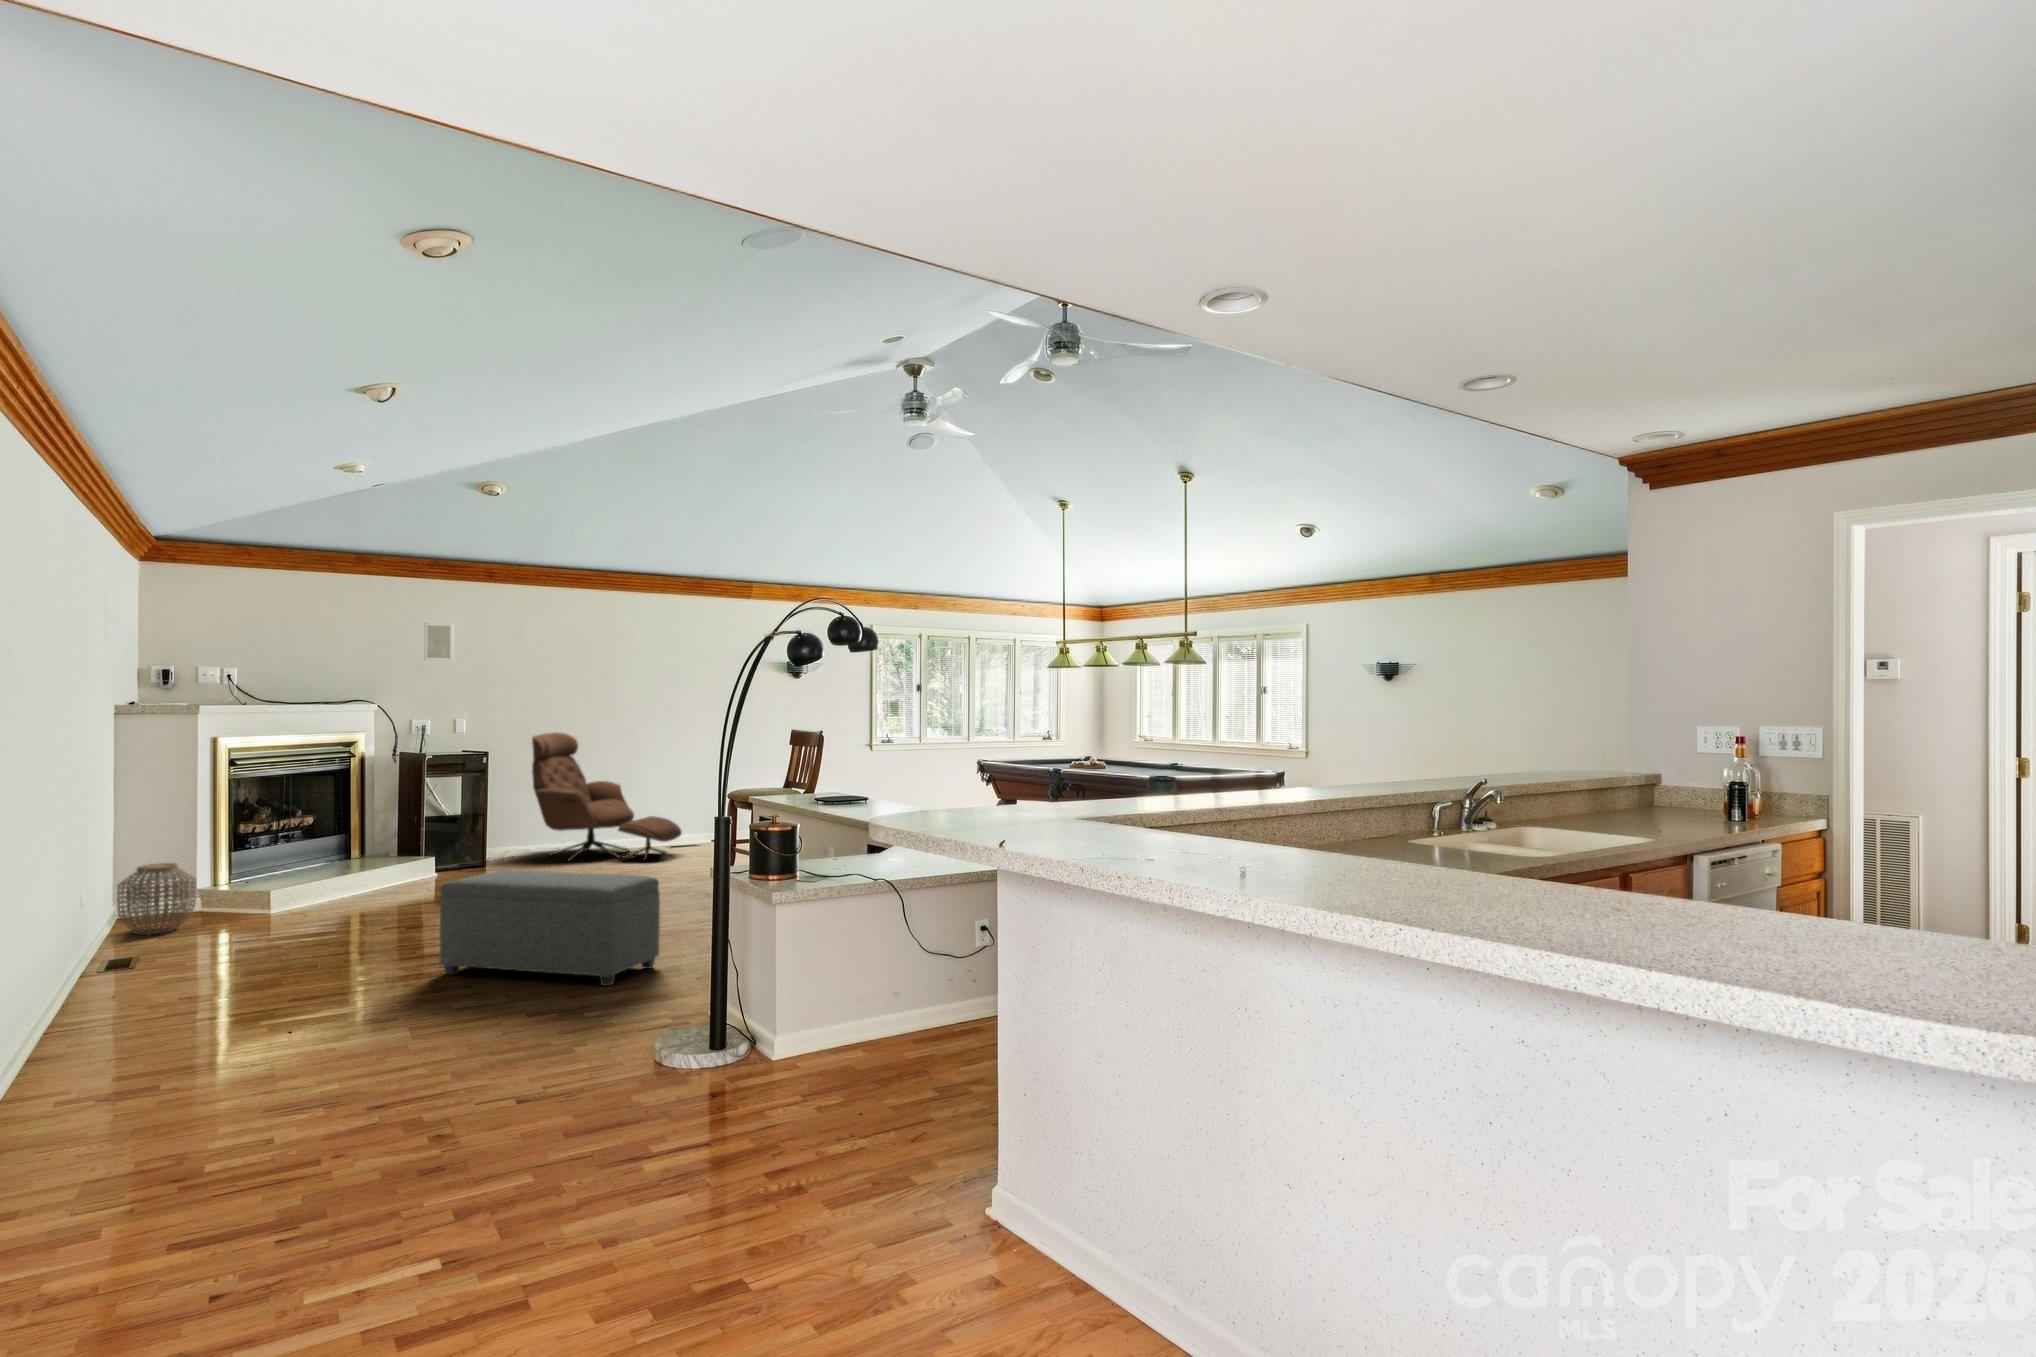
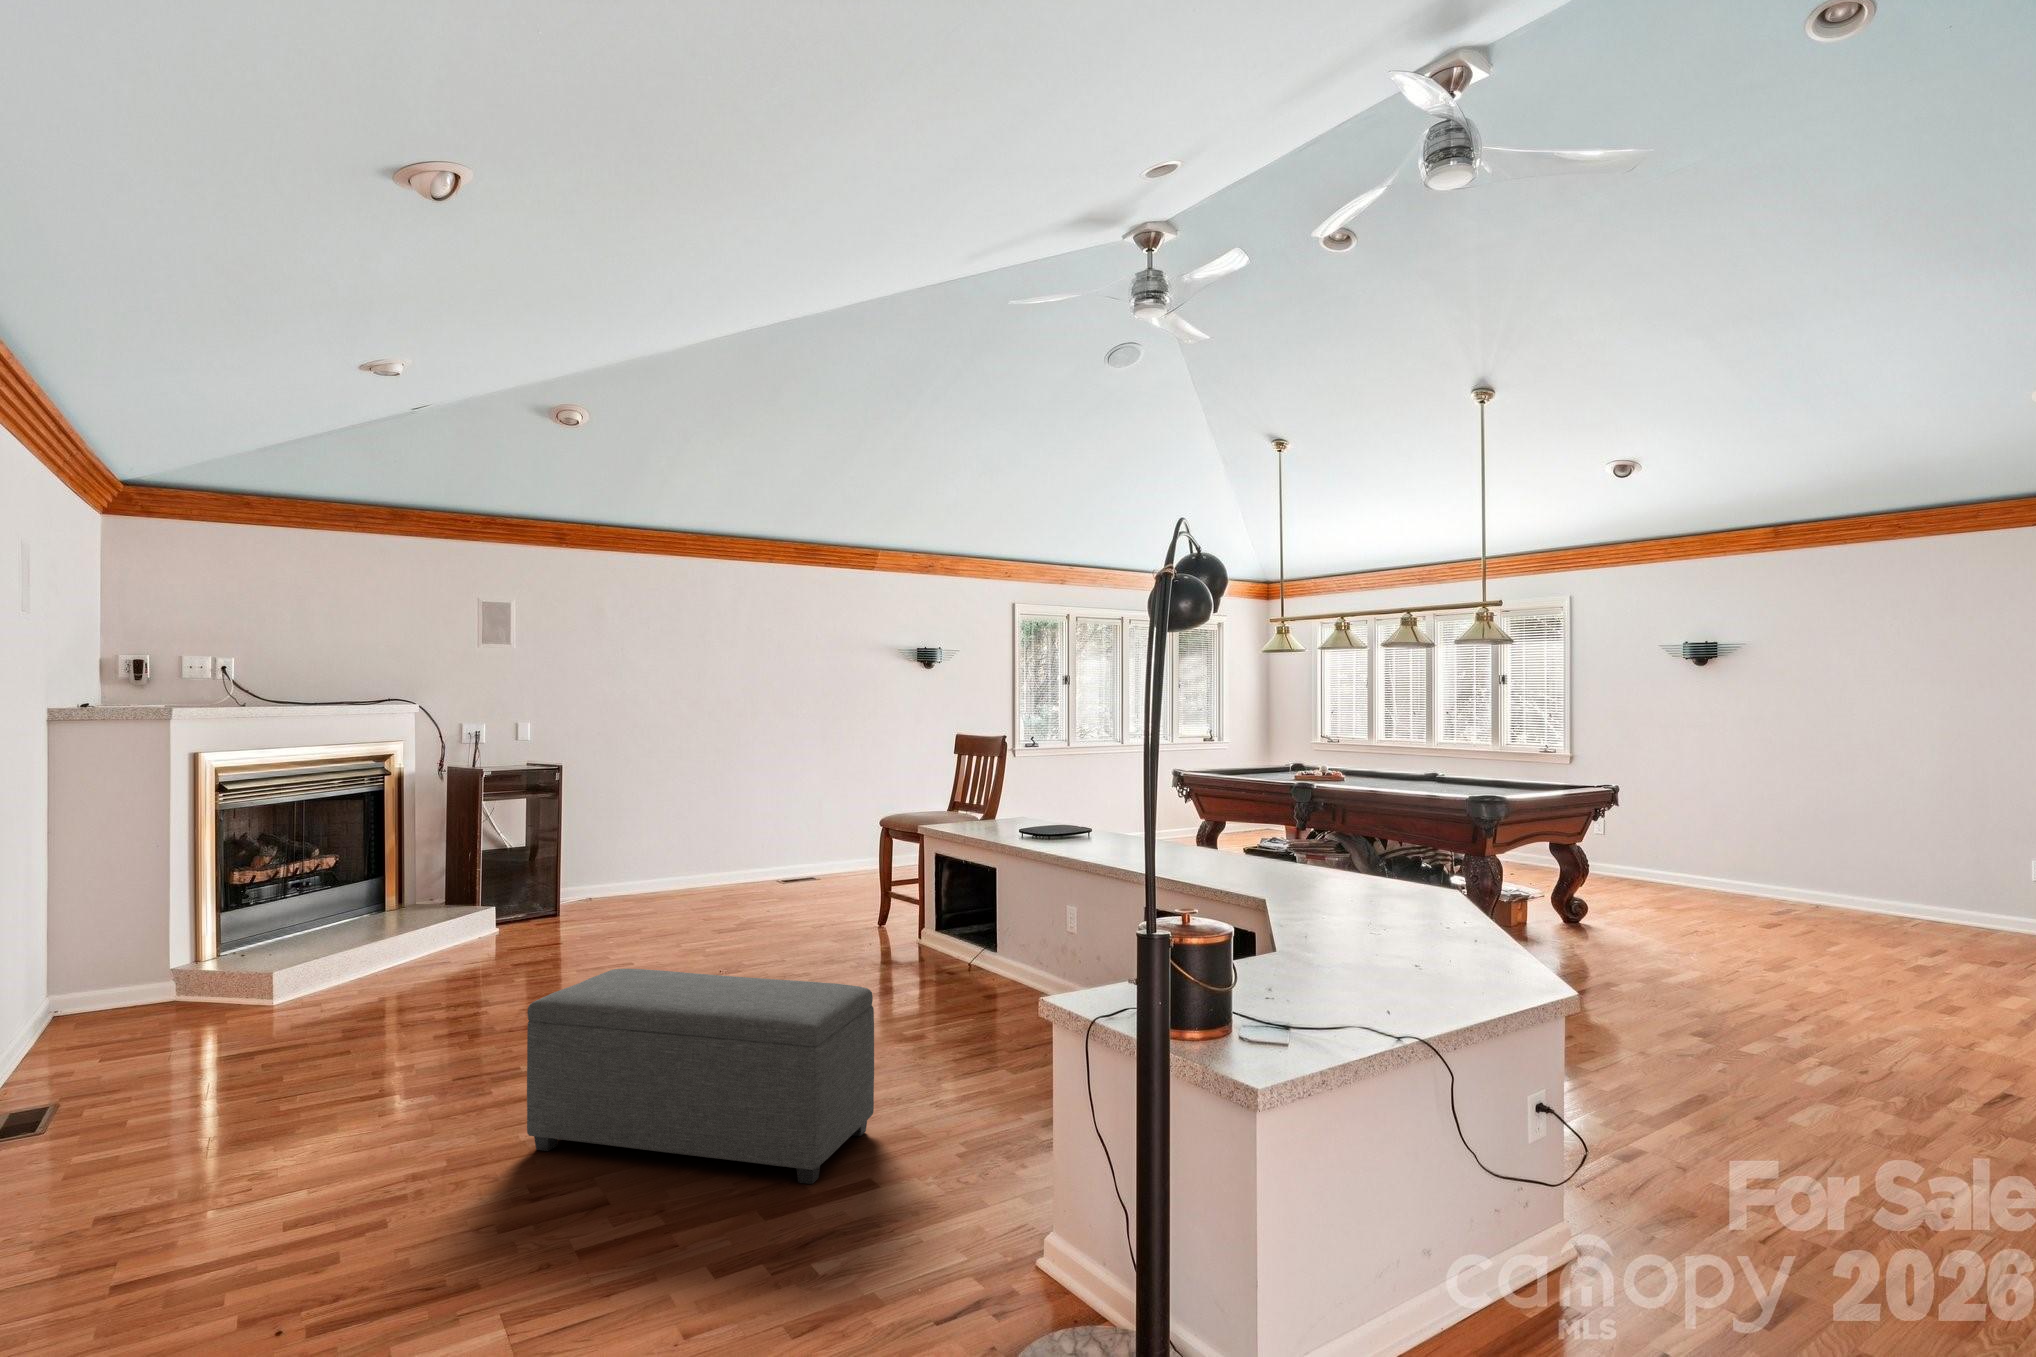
lounge chair: present [532,732,682,861] -> none [615,738,802,905]
woven basket: present [117,863,196,935] -> none [43,939,163,1049]

